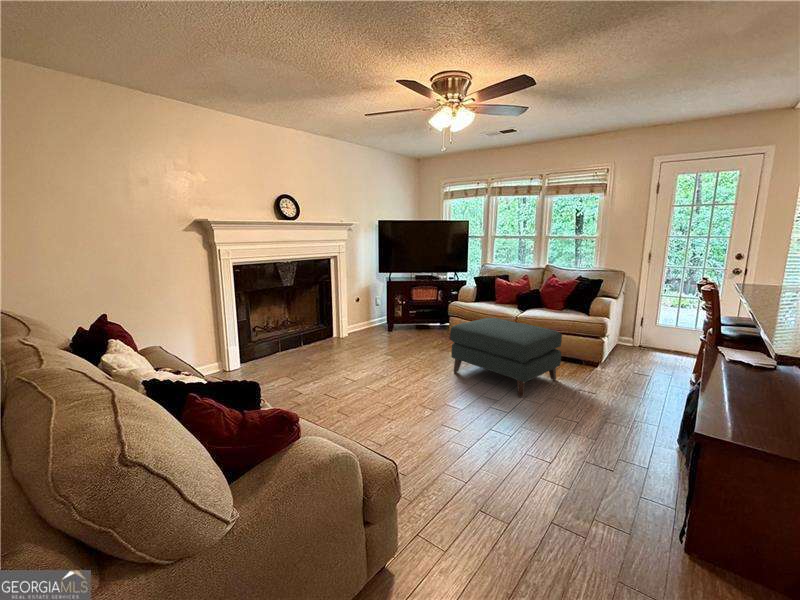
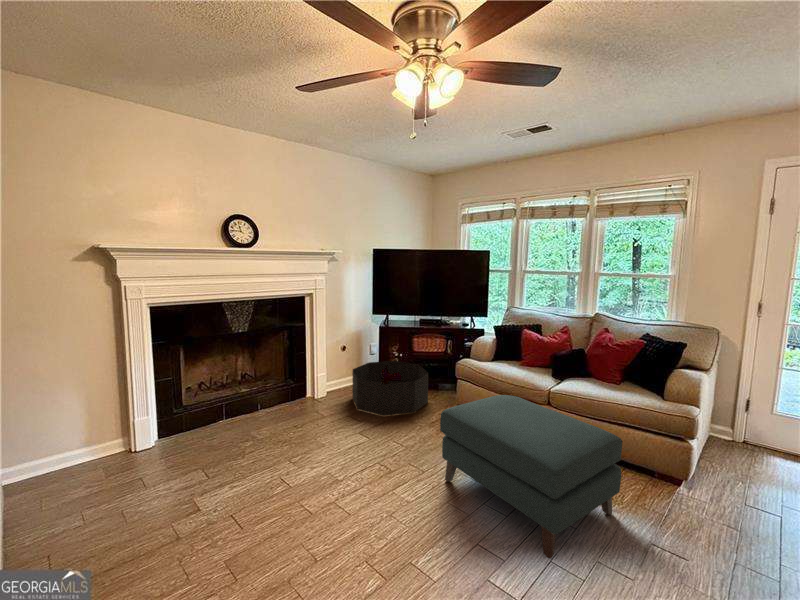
basket: none [370,308,428,344] -> present [352,361,428,416]

